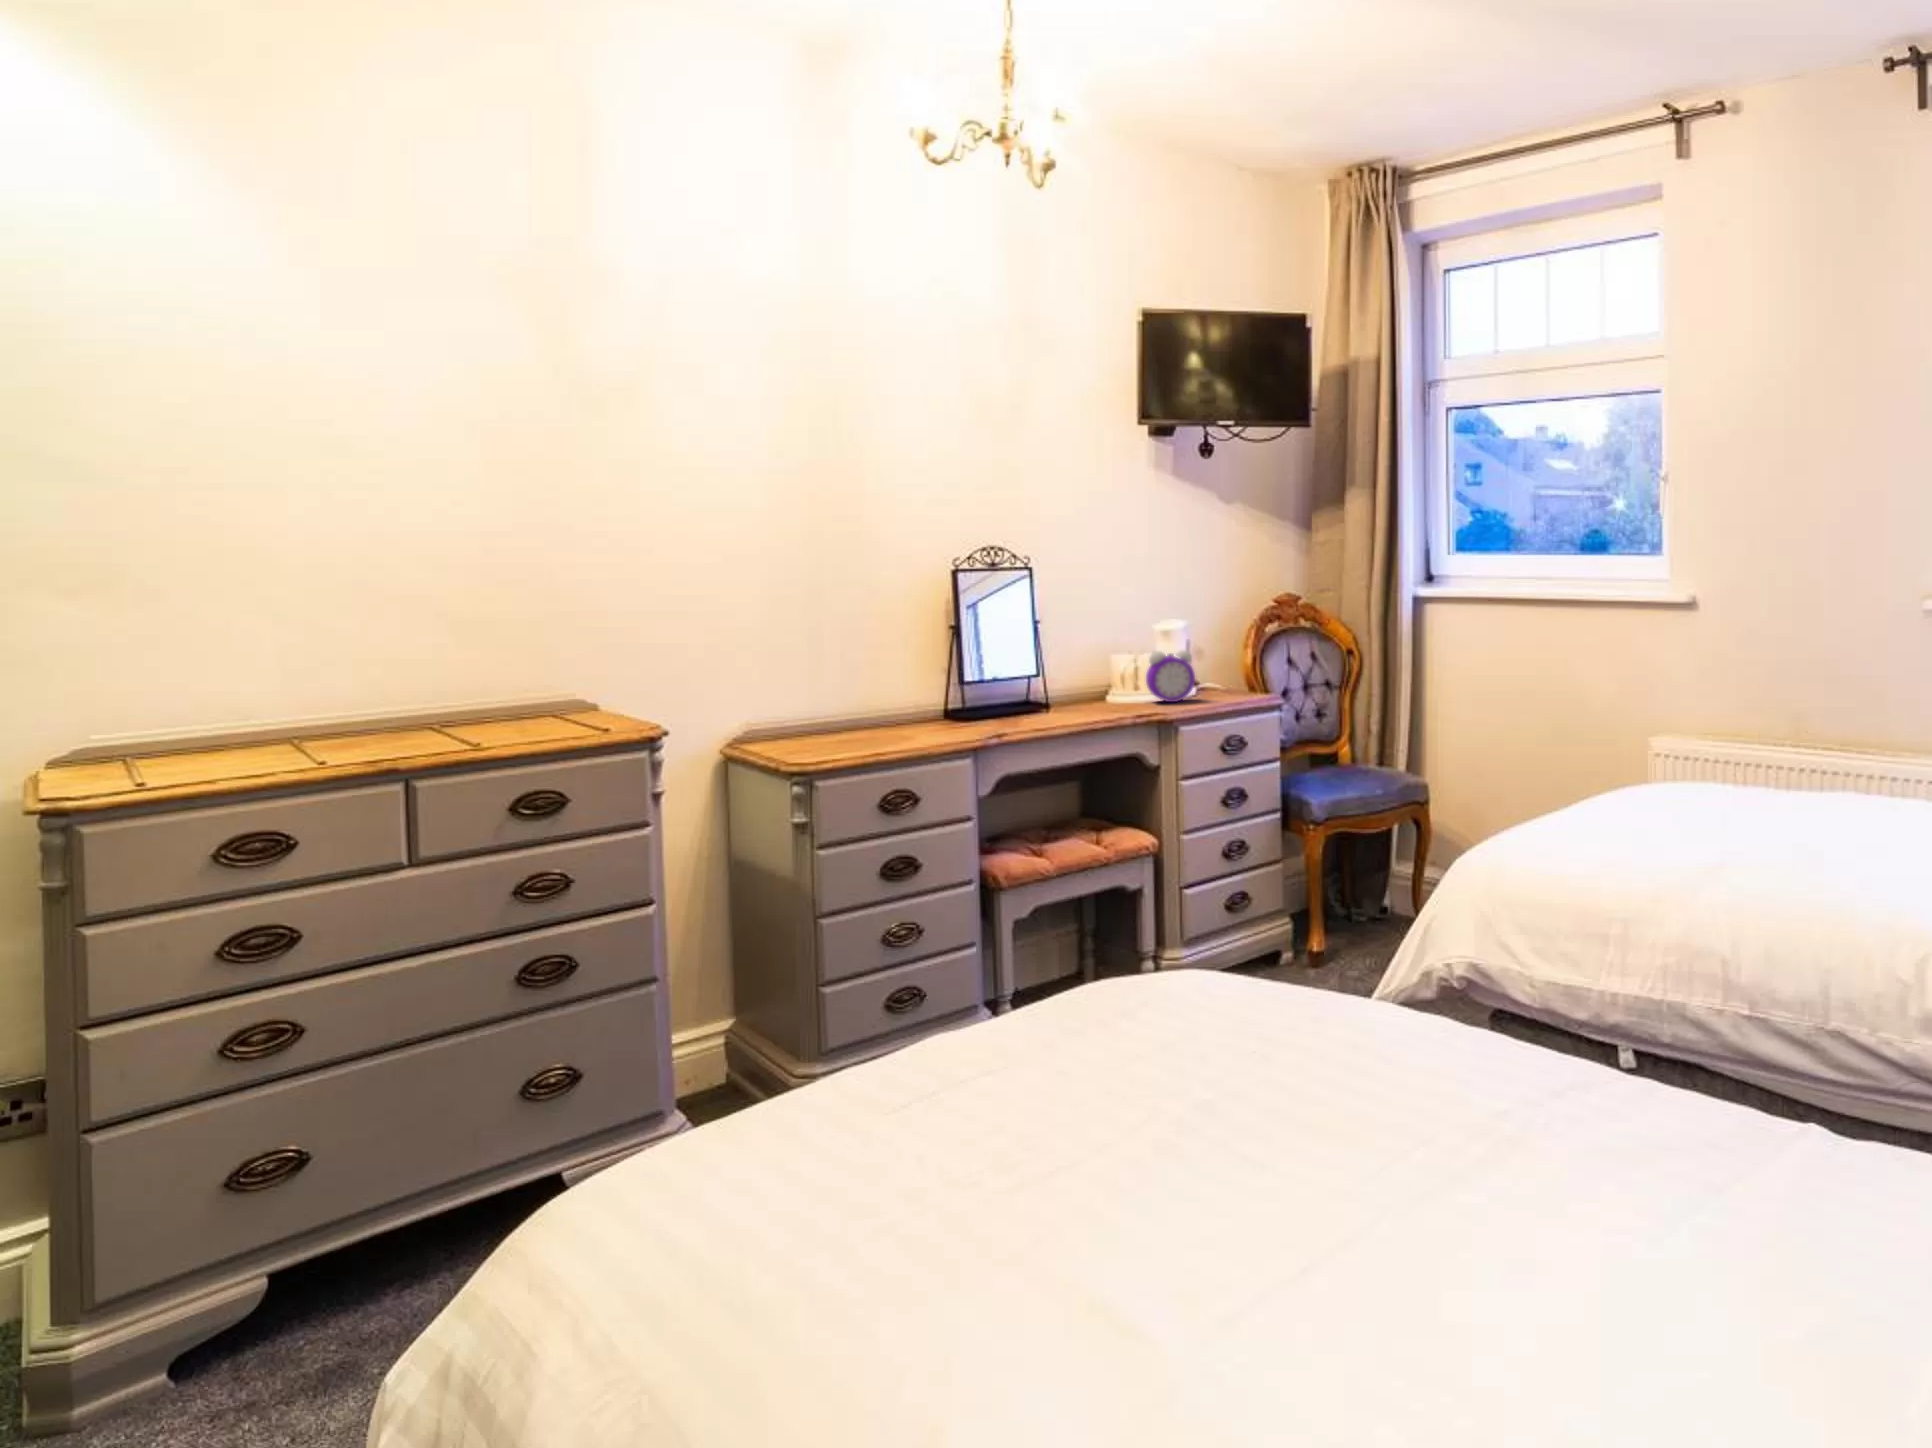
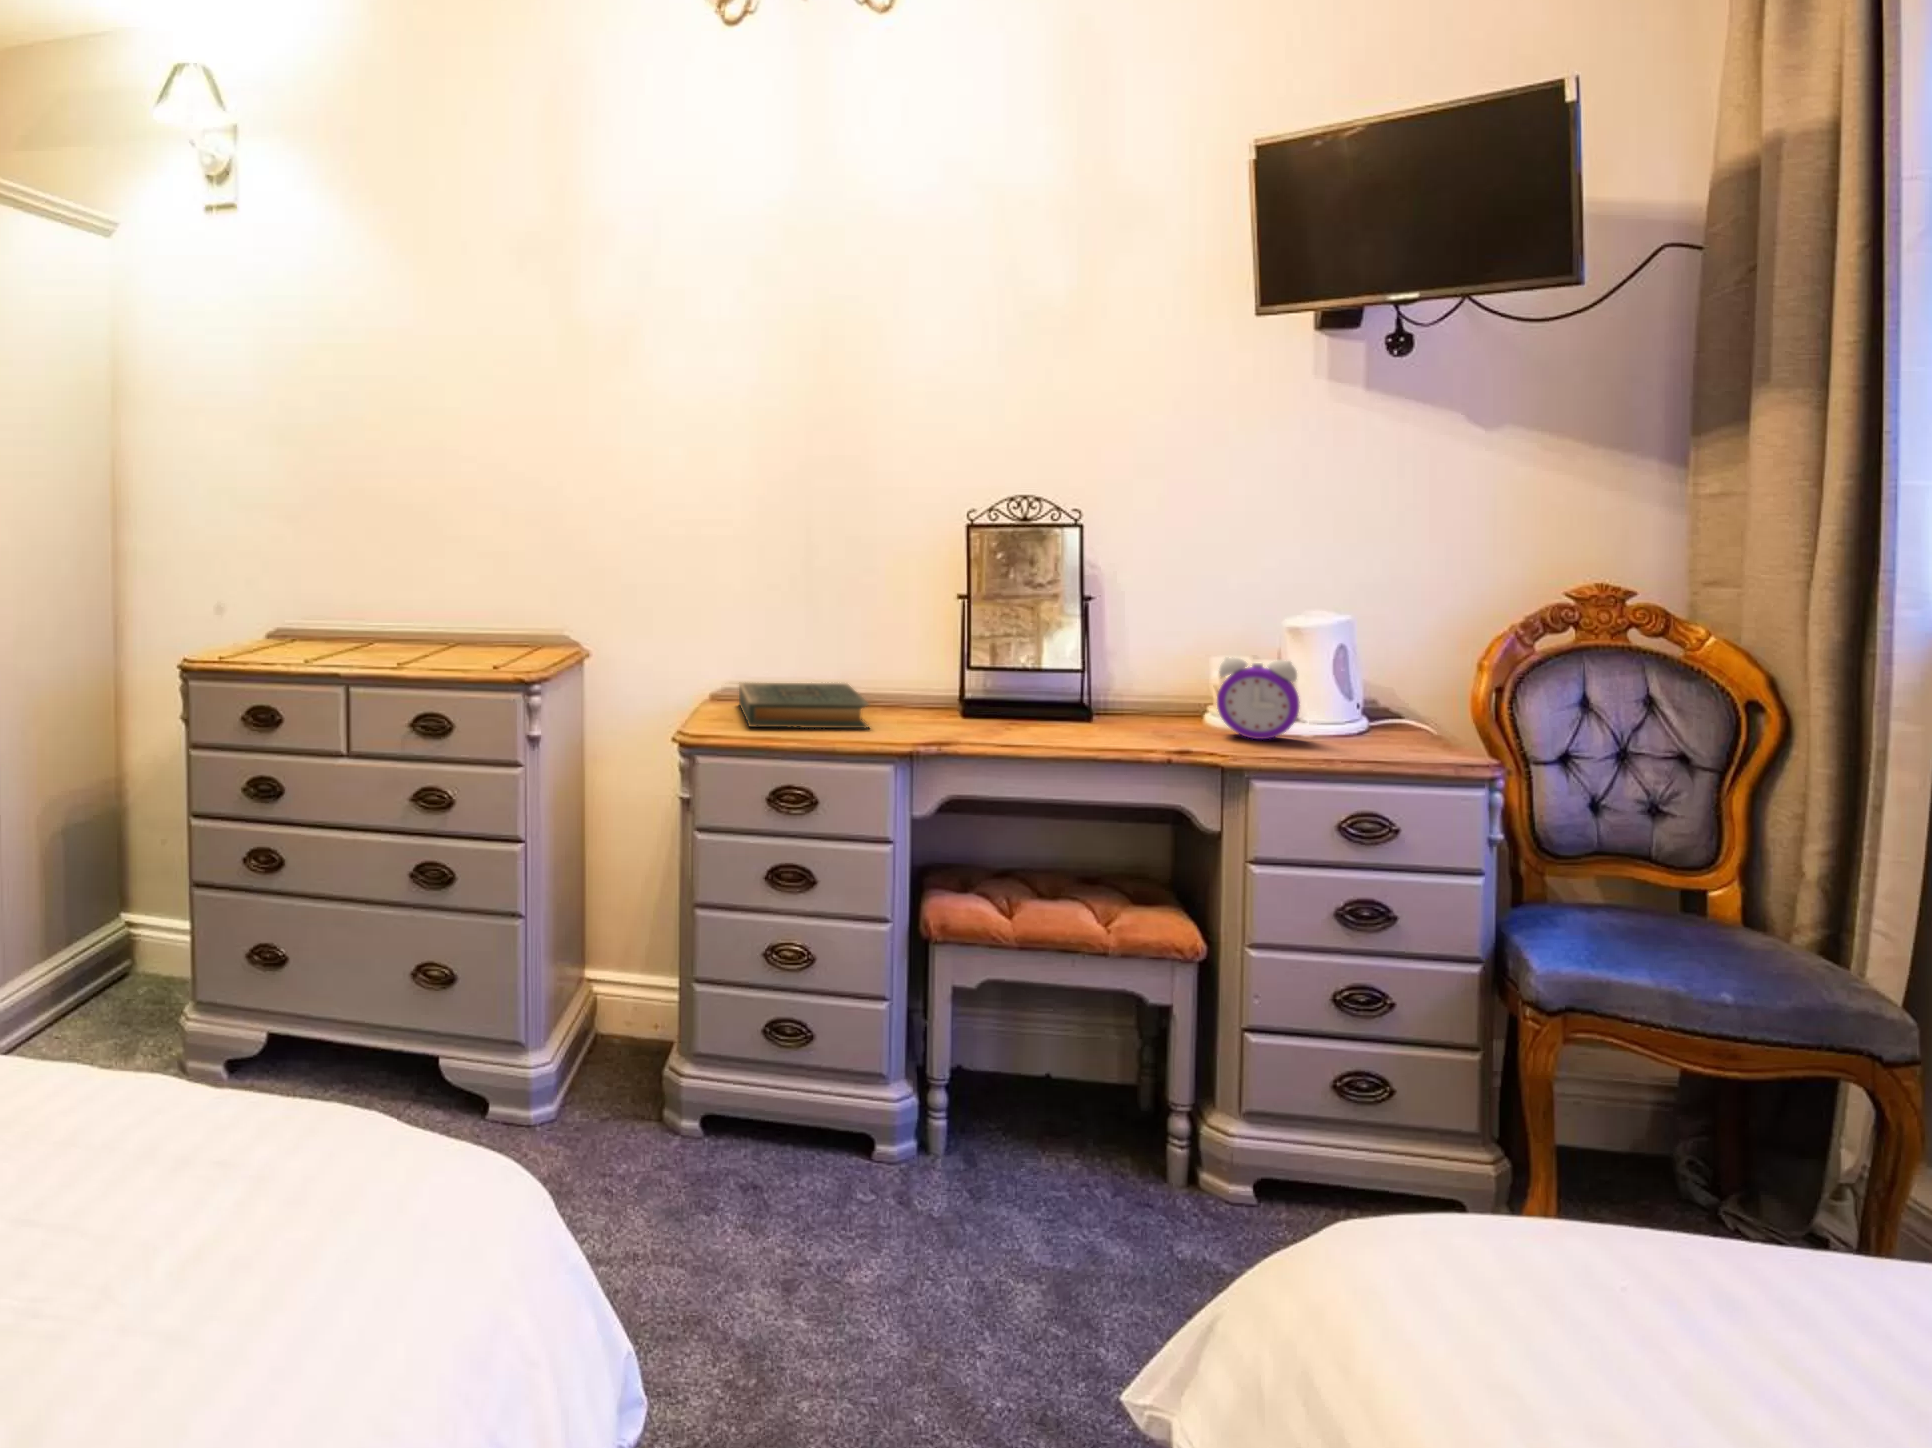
hardback book: none [785,706,947,750] -> present [739,683,869,728]

